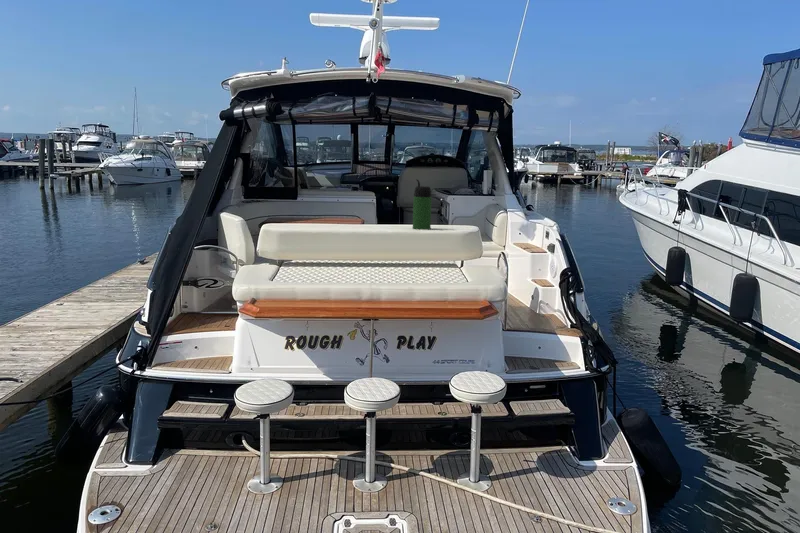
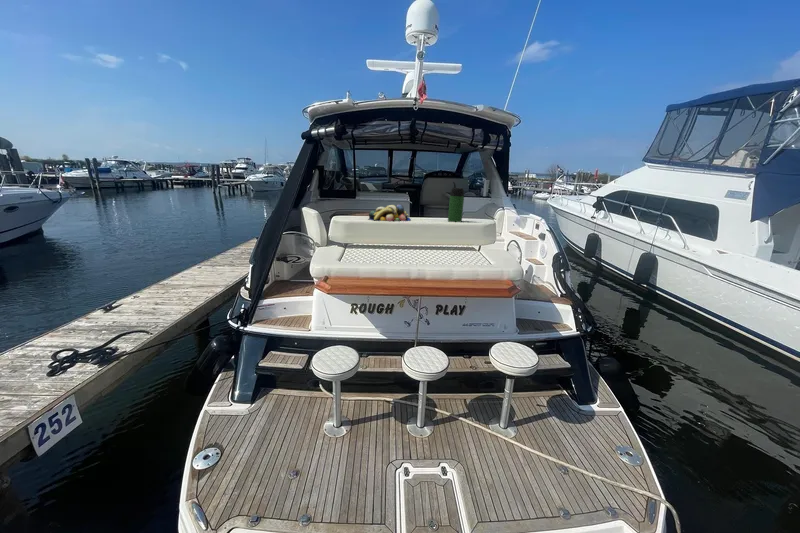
fruit bowl: none [308,208,364,231] -> present [369,204,411,221]

